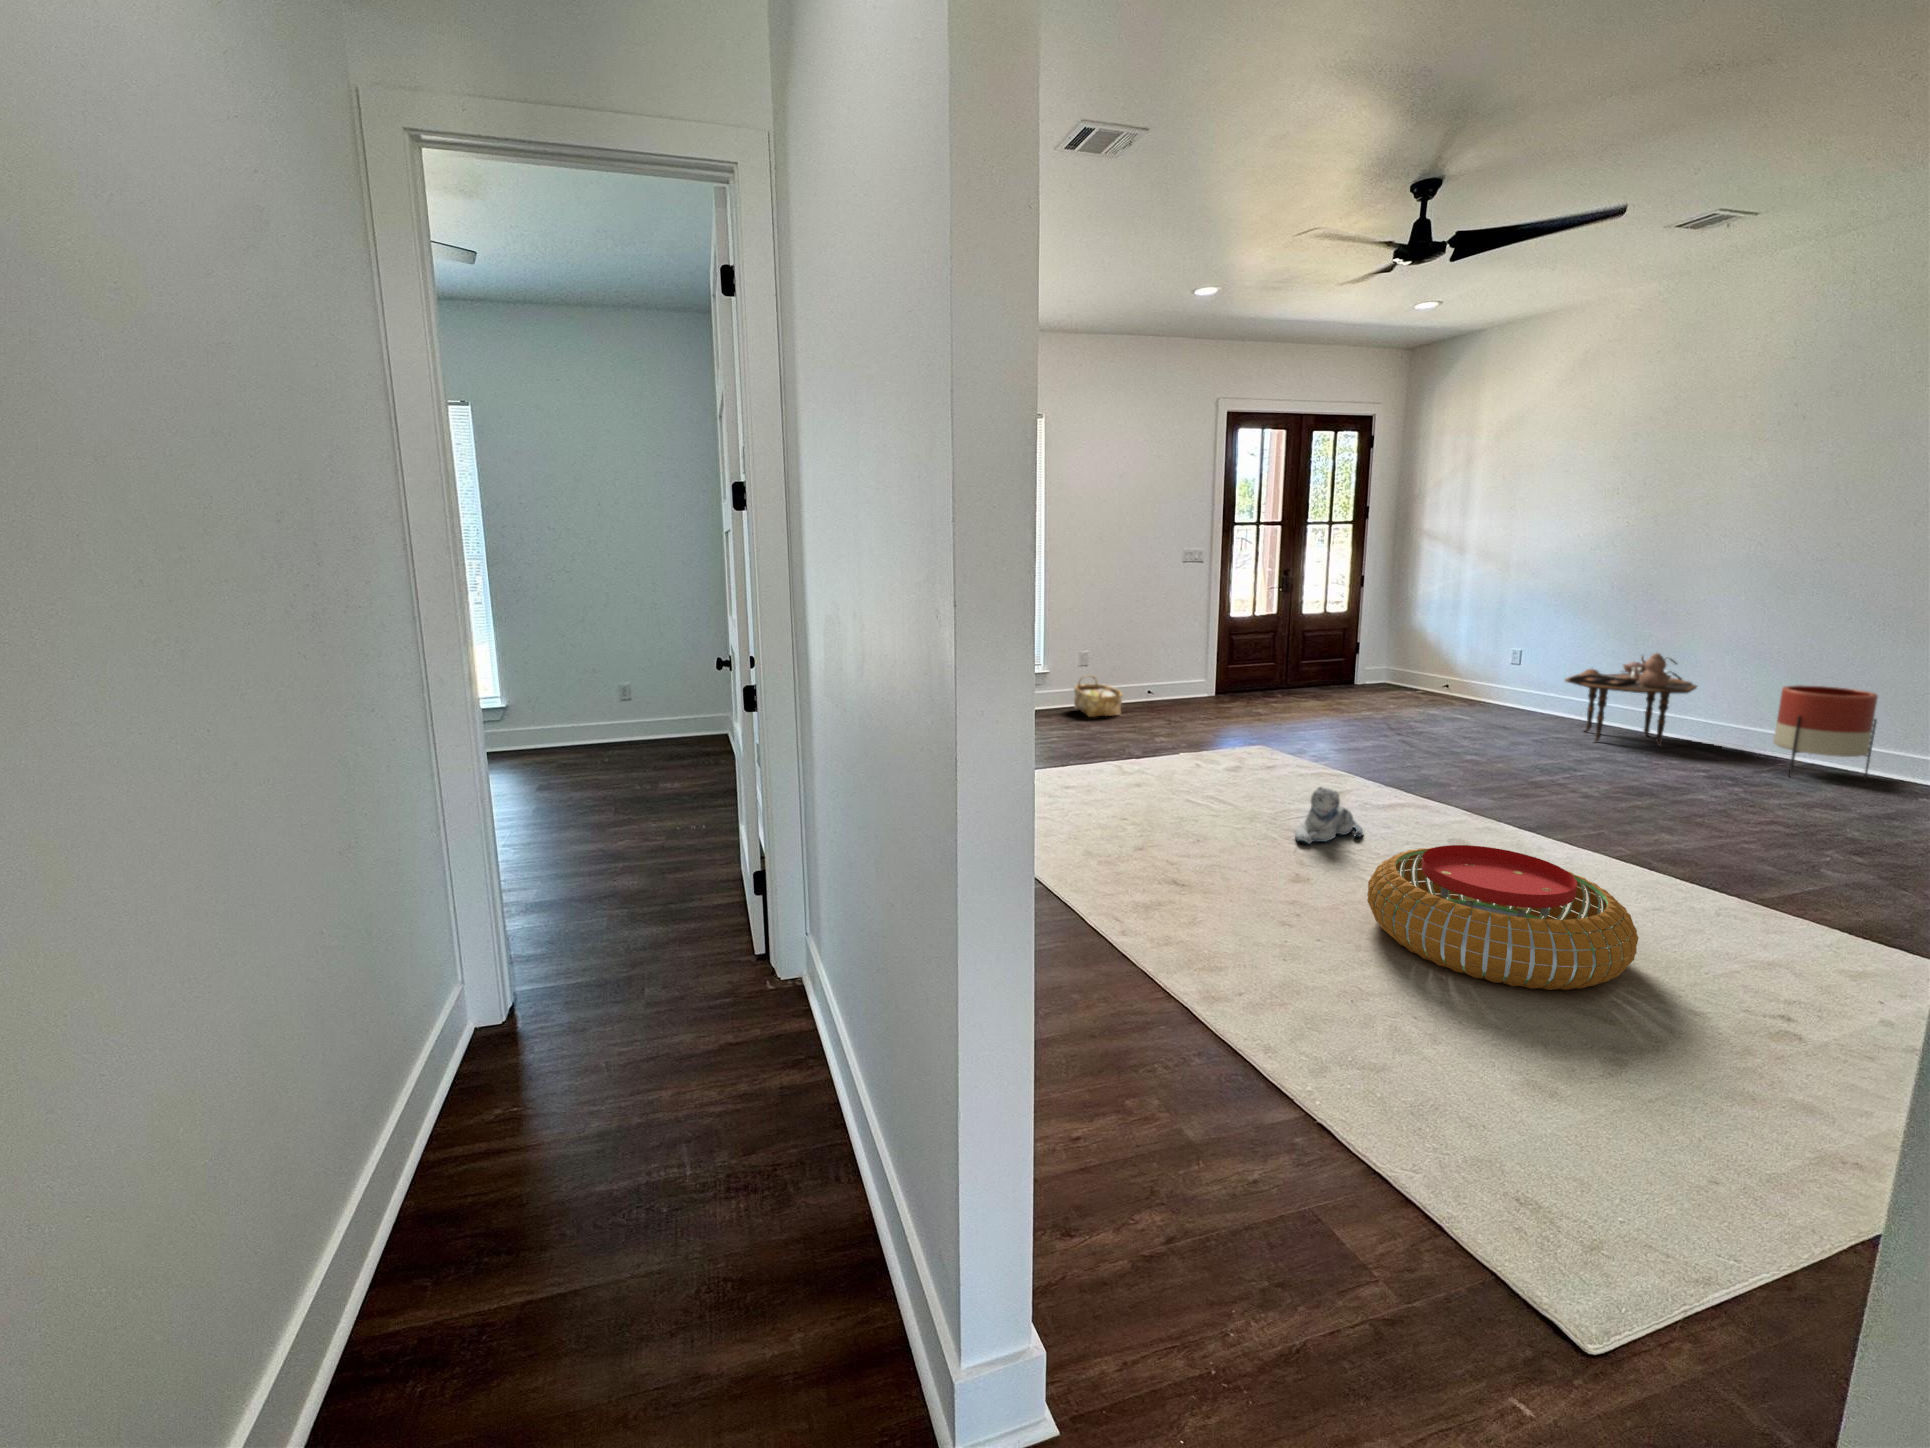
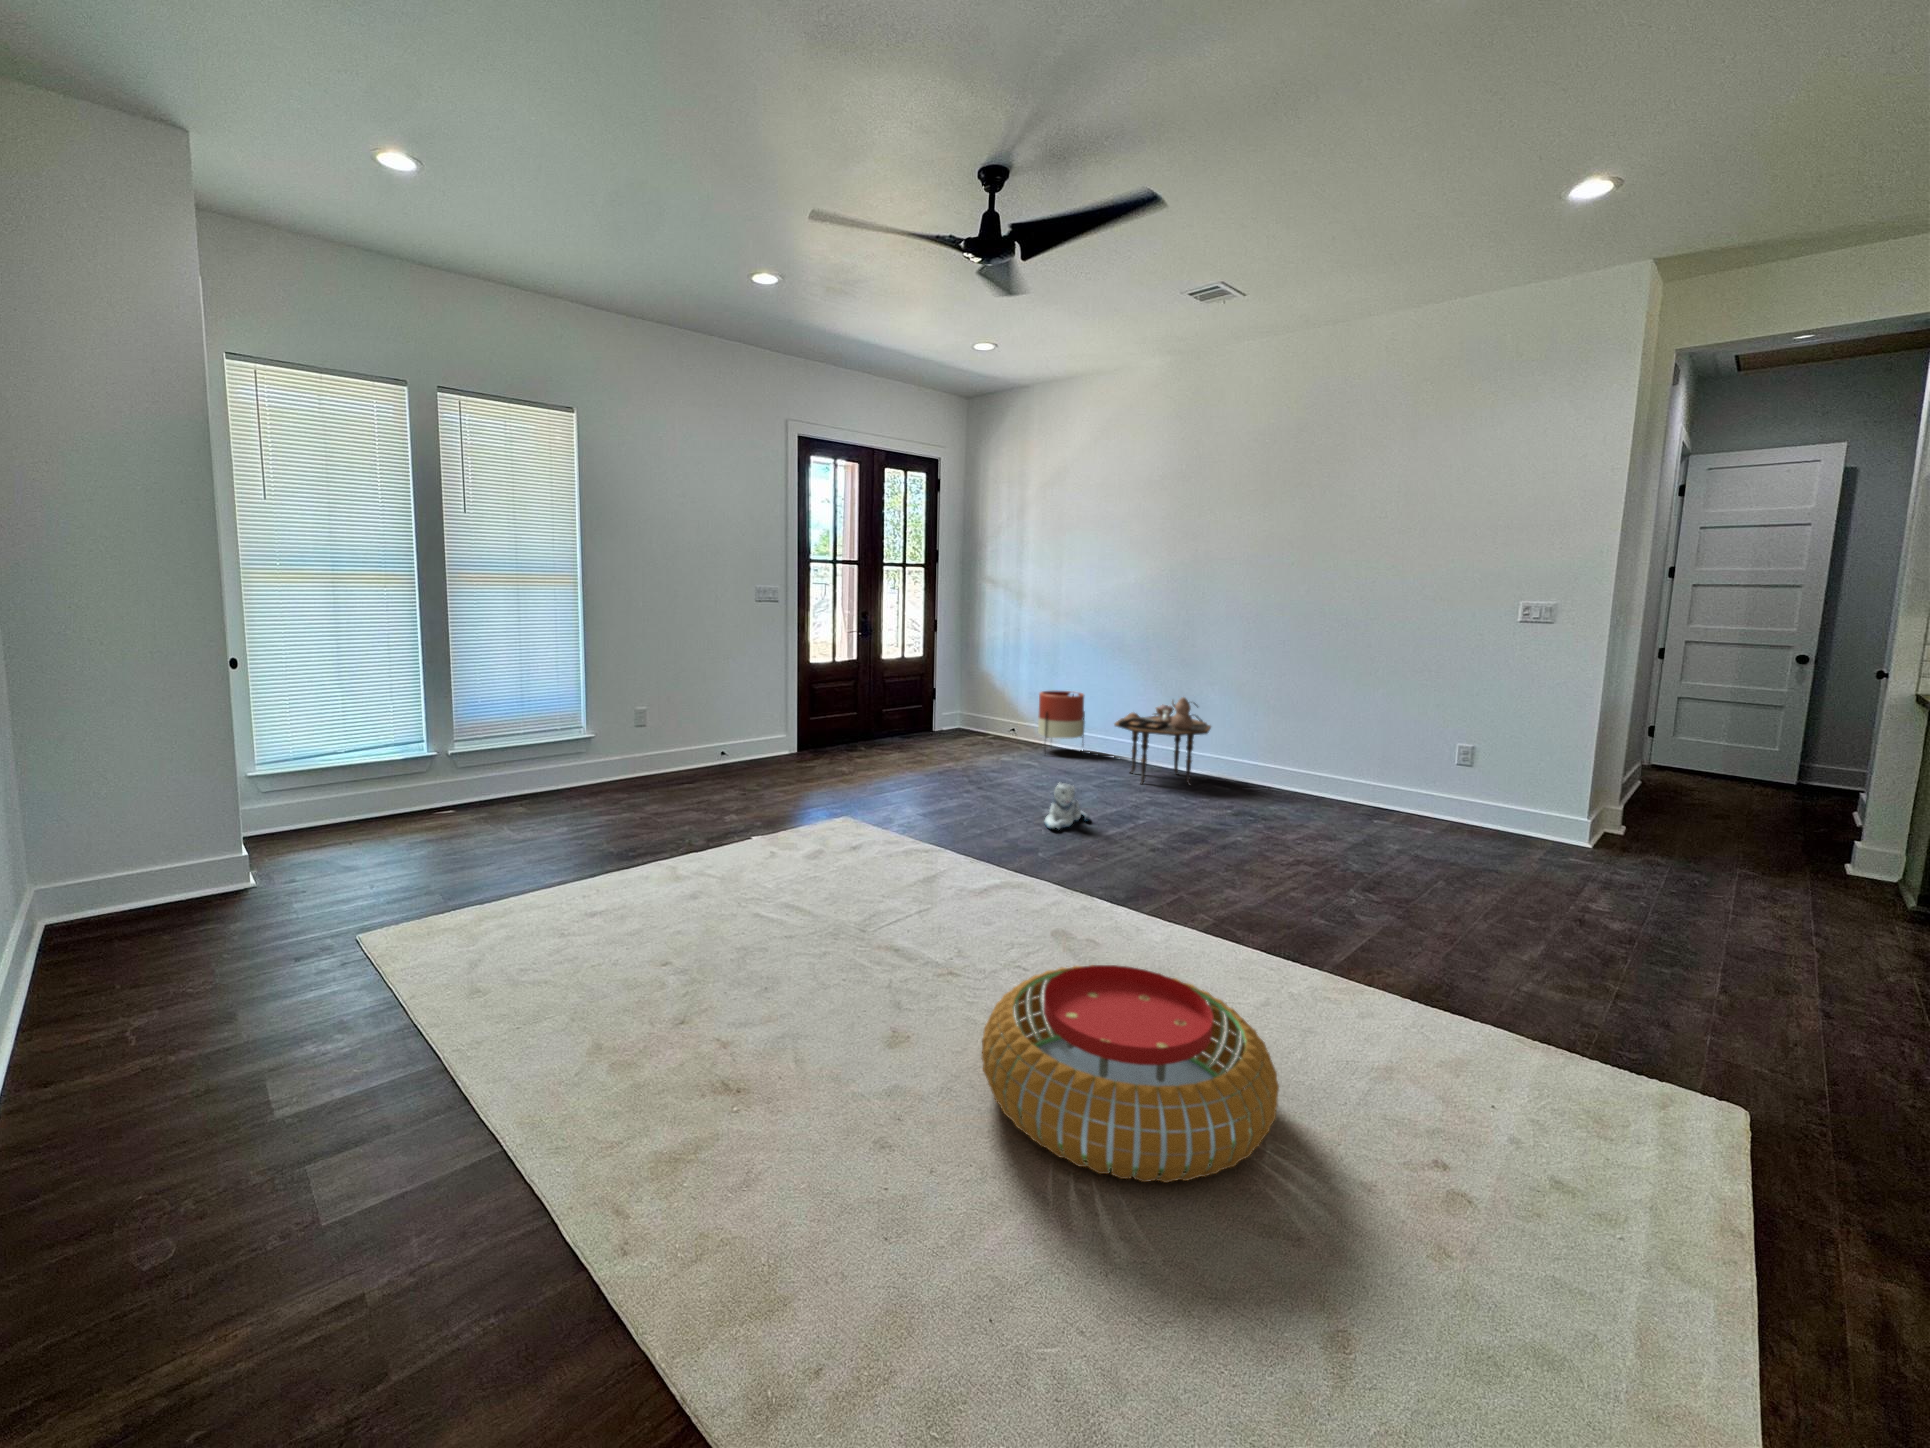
woven basket: present [1074,675,1122,717] -> none [625,737,686,792]
planter: present [1773,685,1878,780] -> present [1038,690,1085,738]
plush toy: present [1295,787,1363,844] -> present [1045,783,1089,829]

